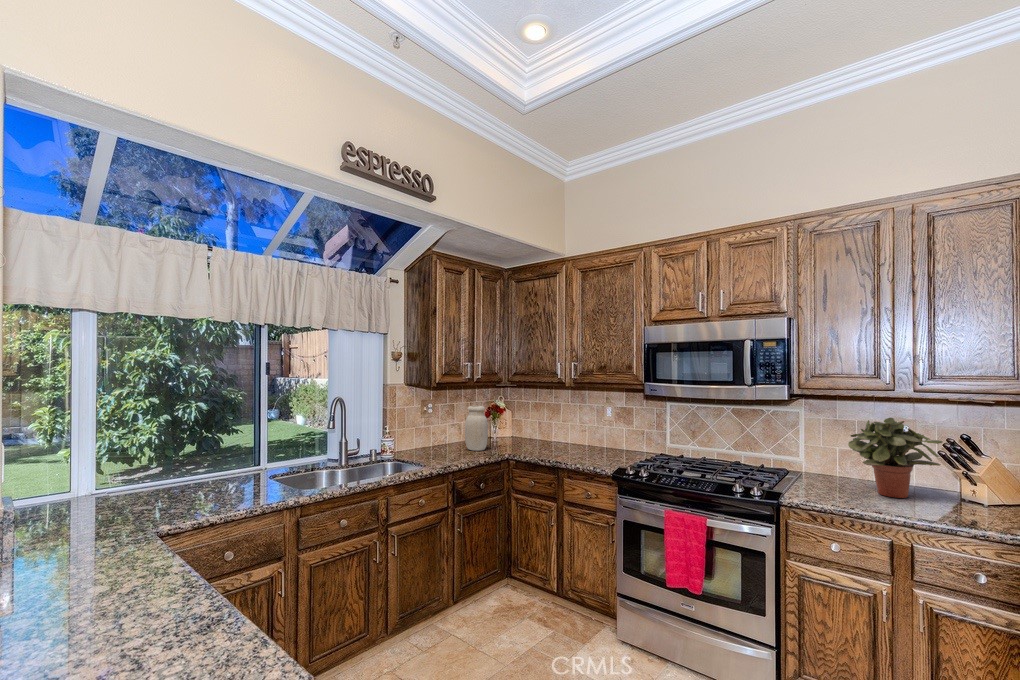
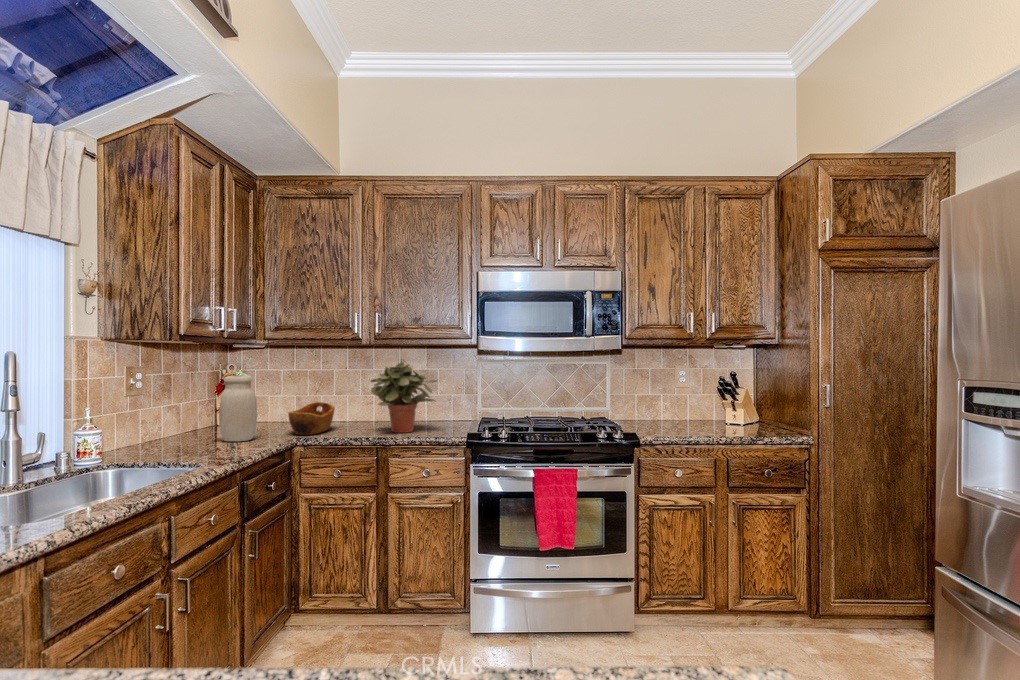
potted plant: present [848,418,943,498] -> present [371,362,437,433]
wooden bowl: none [510,427,548,451] -> present [288,402,335,435]

